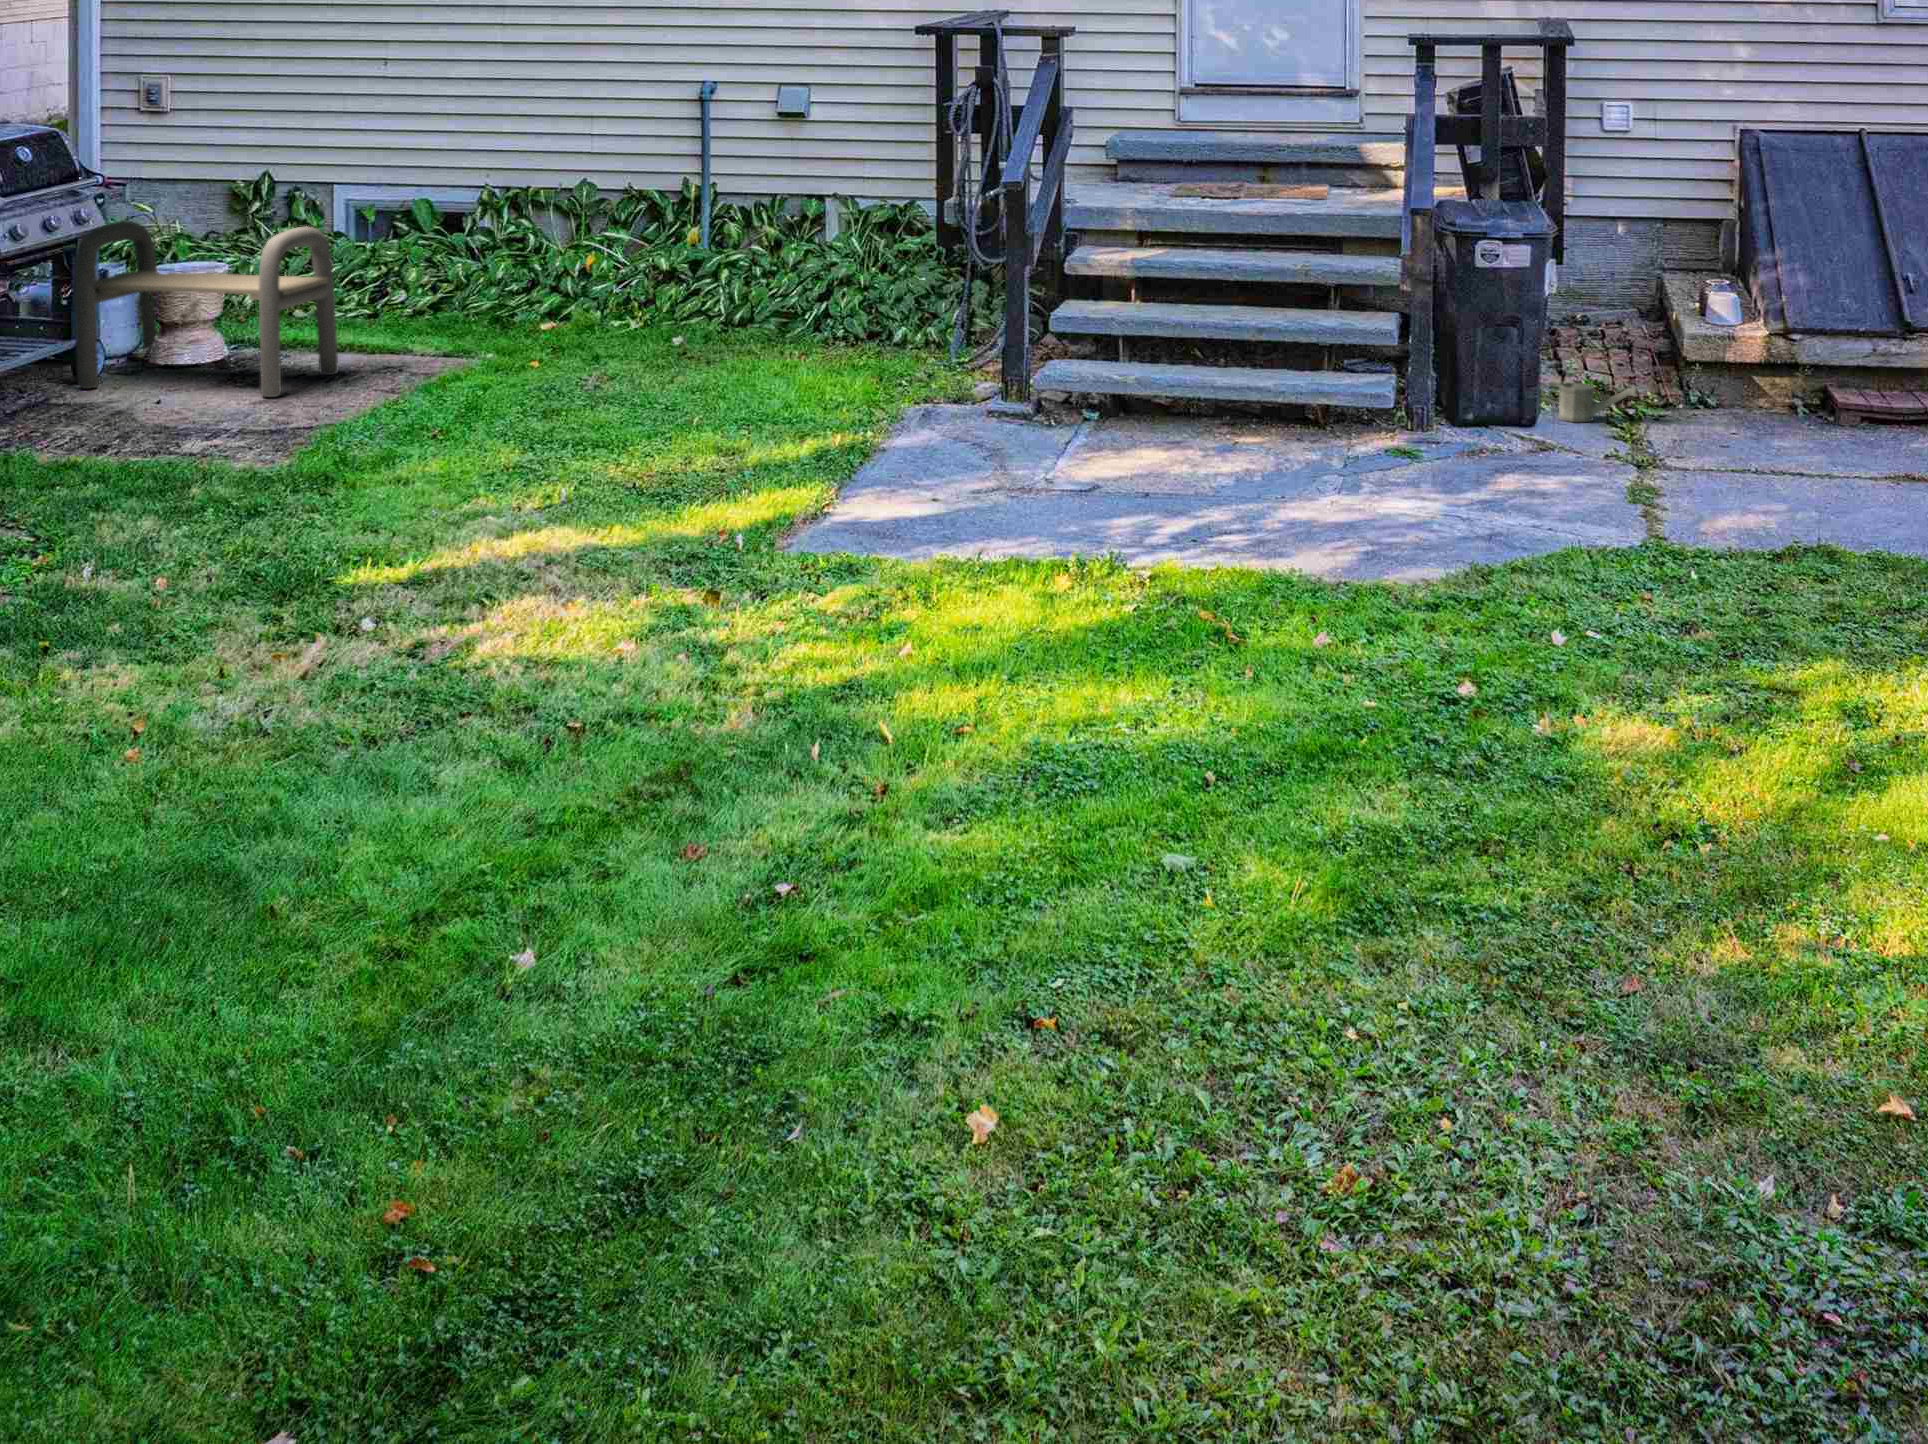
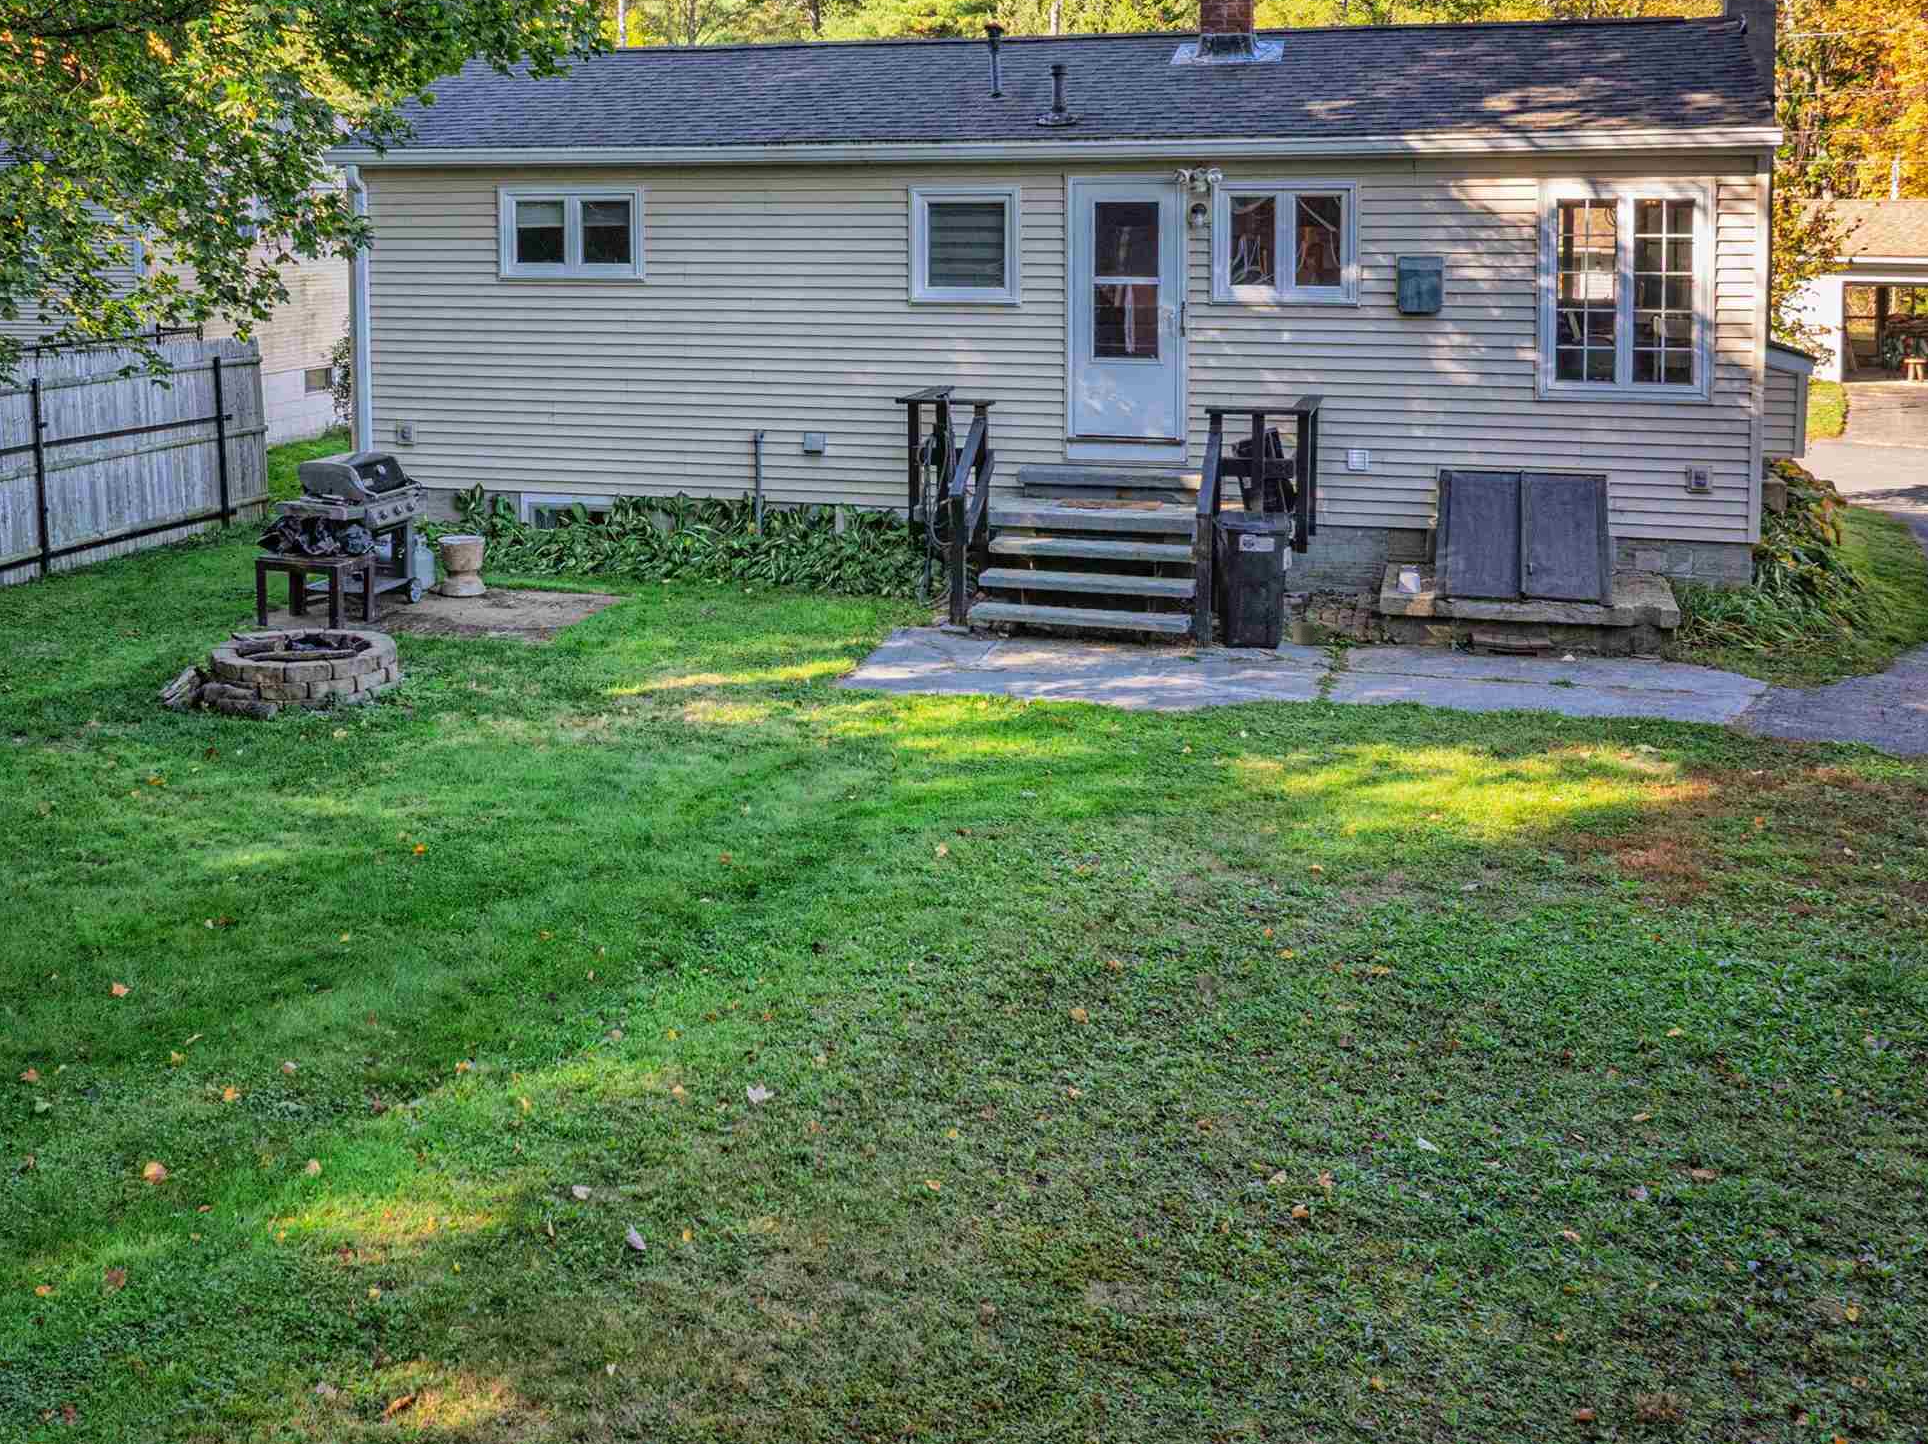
bench: present [74,221,338,397] -> none [389,516,538,622]

